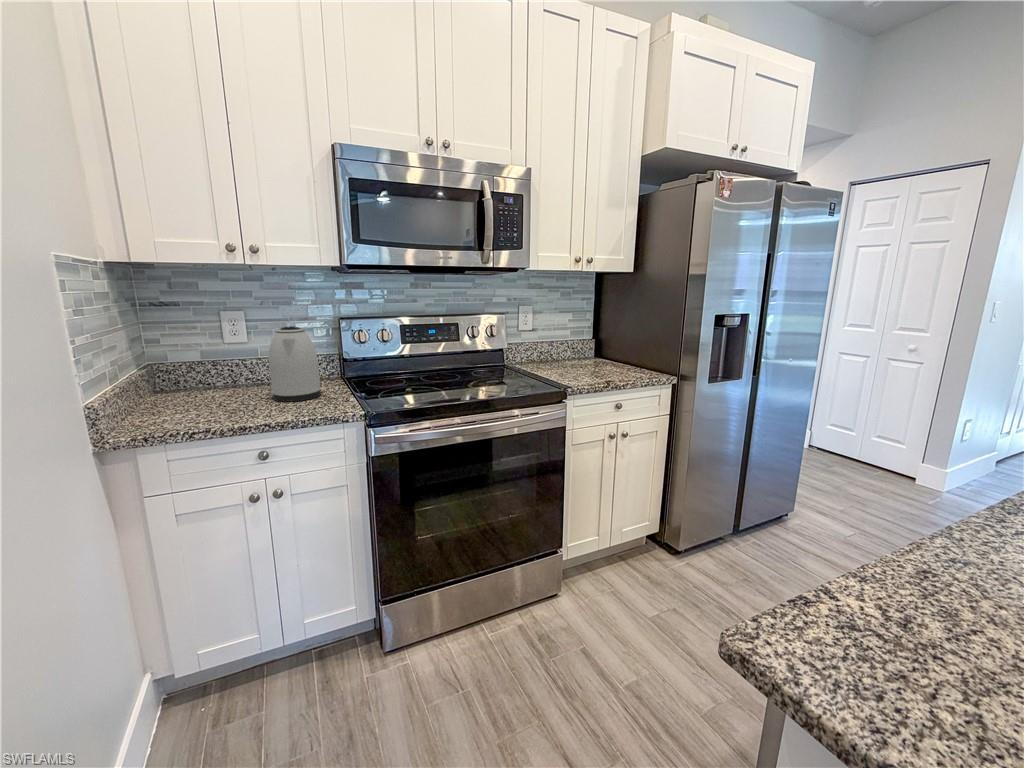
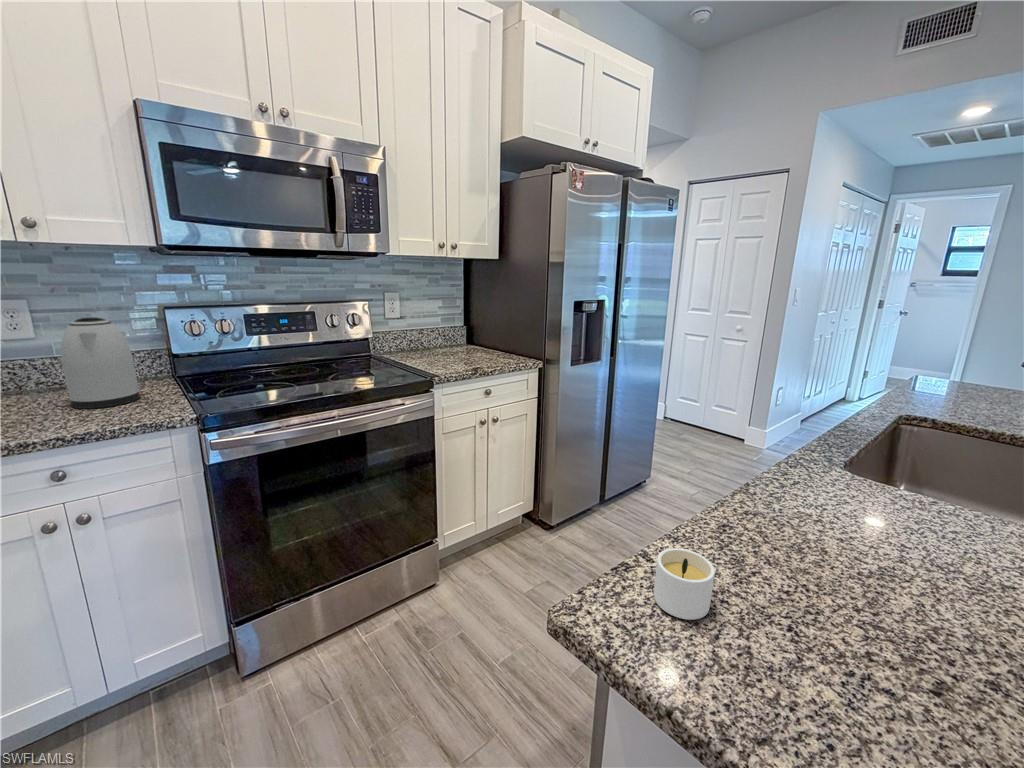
candle: none [844,588,962,688] -> present [654,548,715,620]

